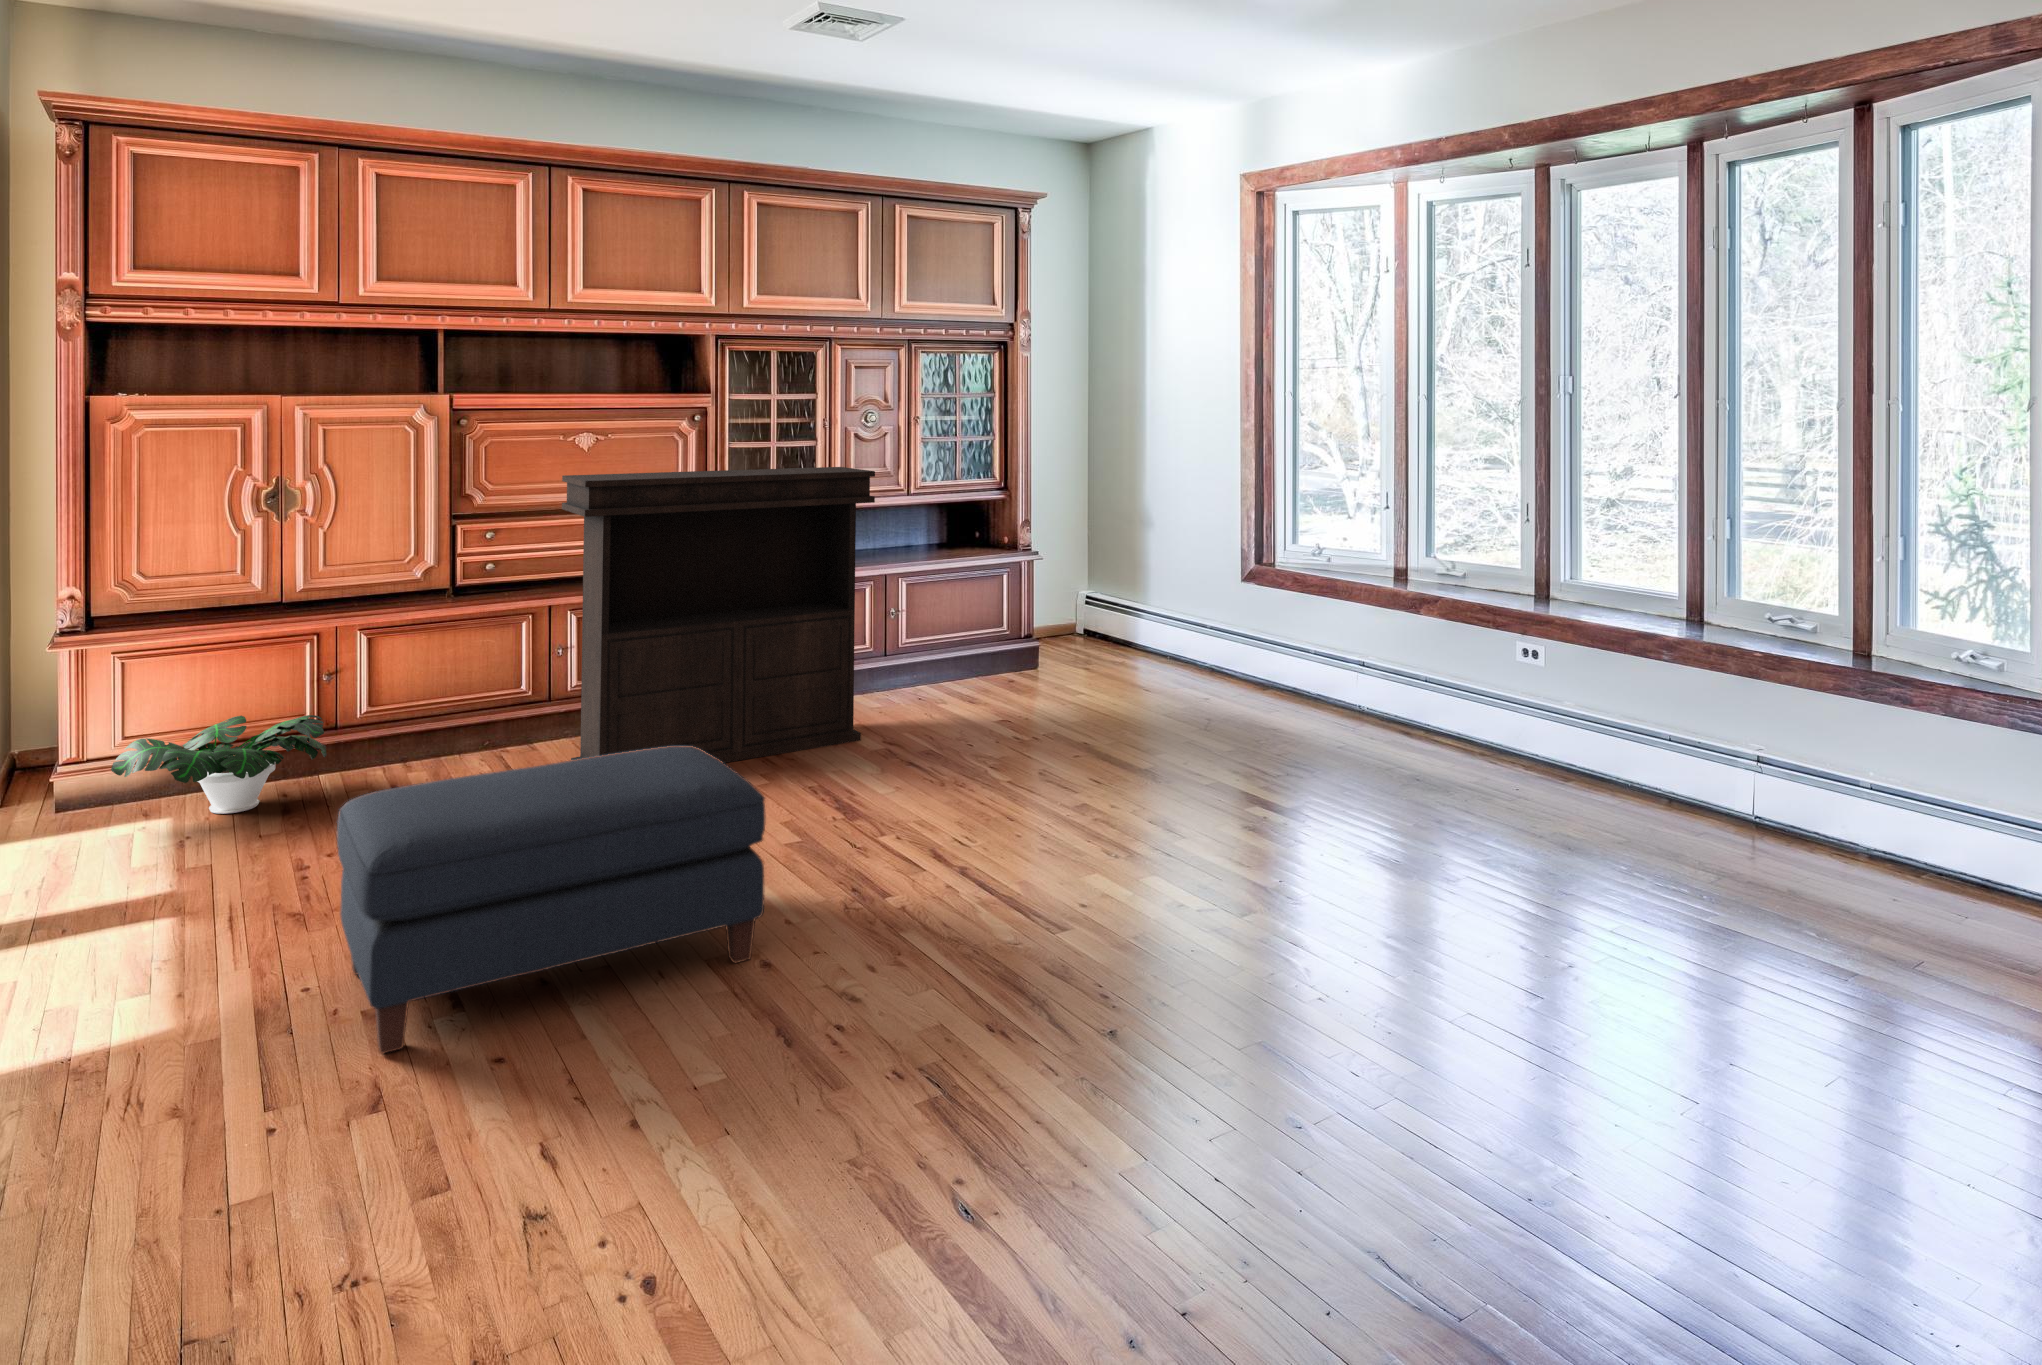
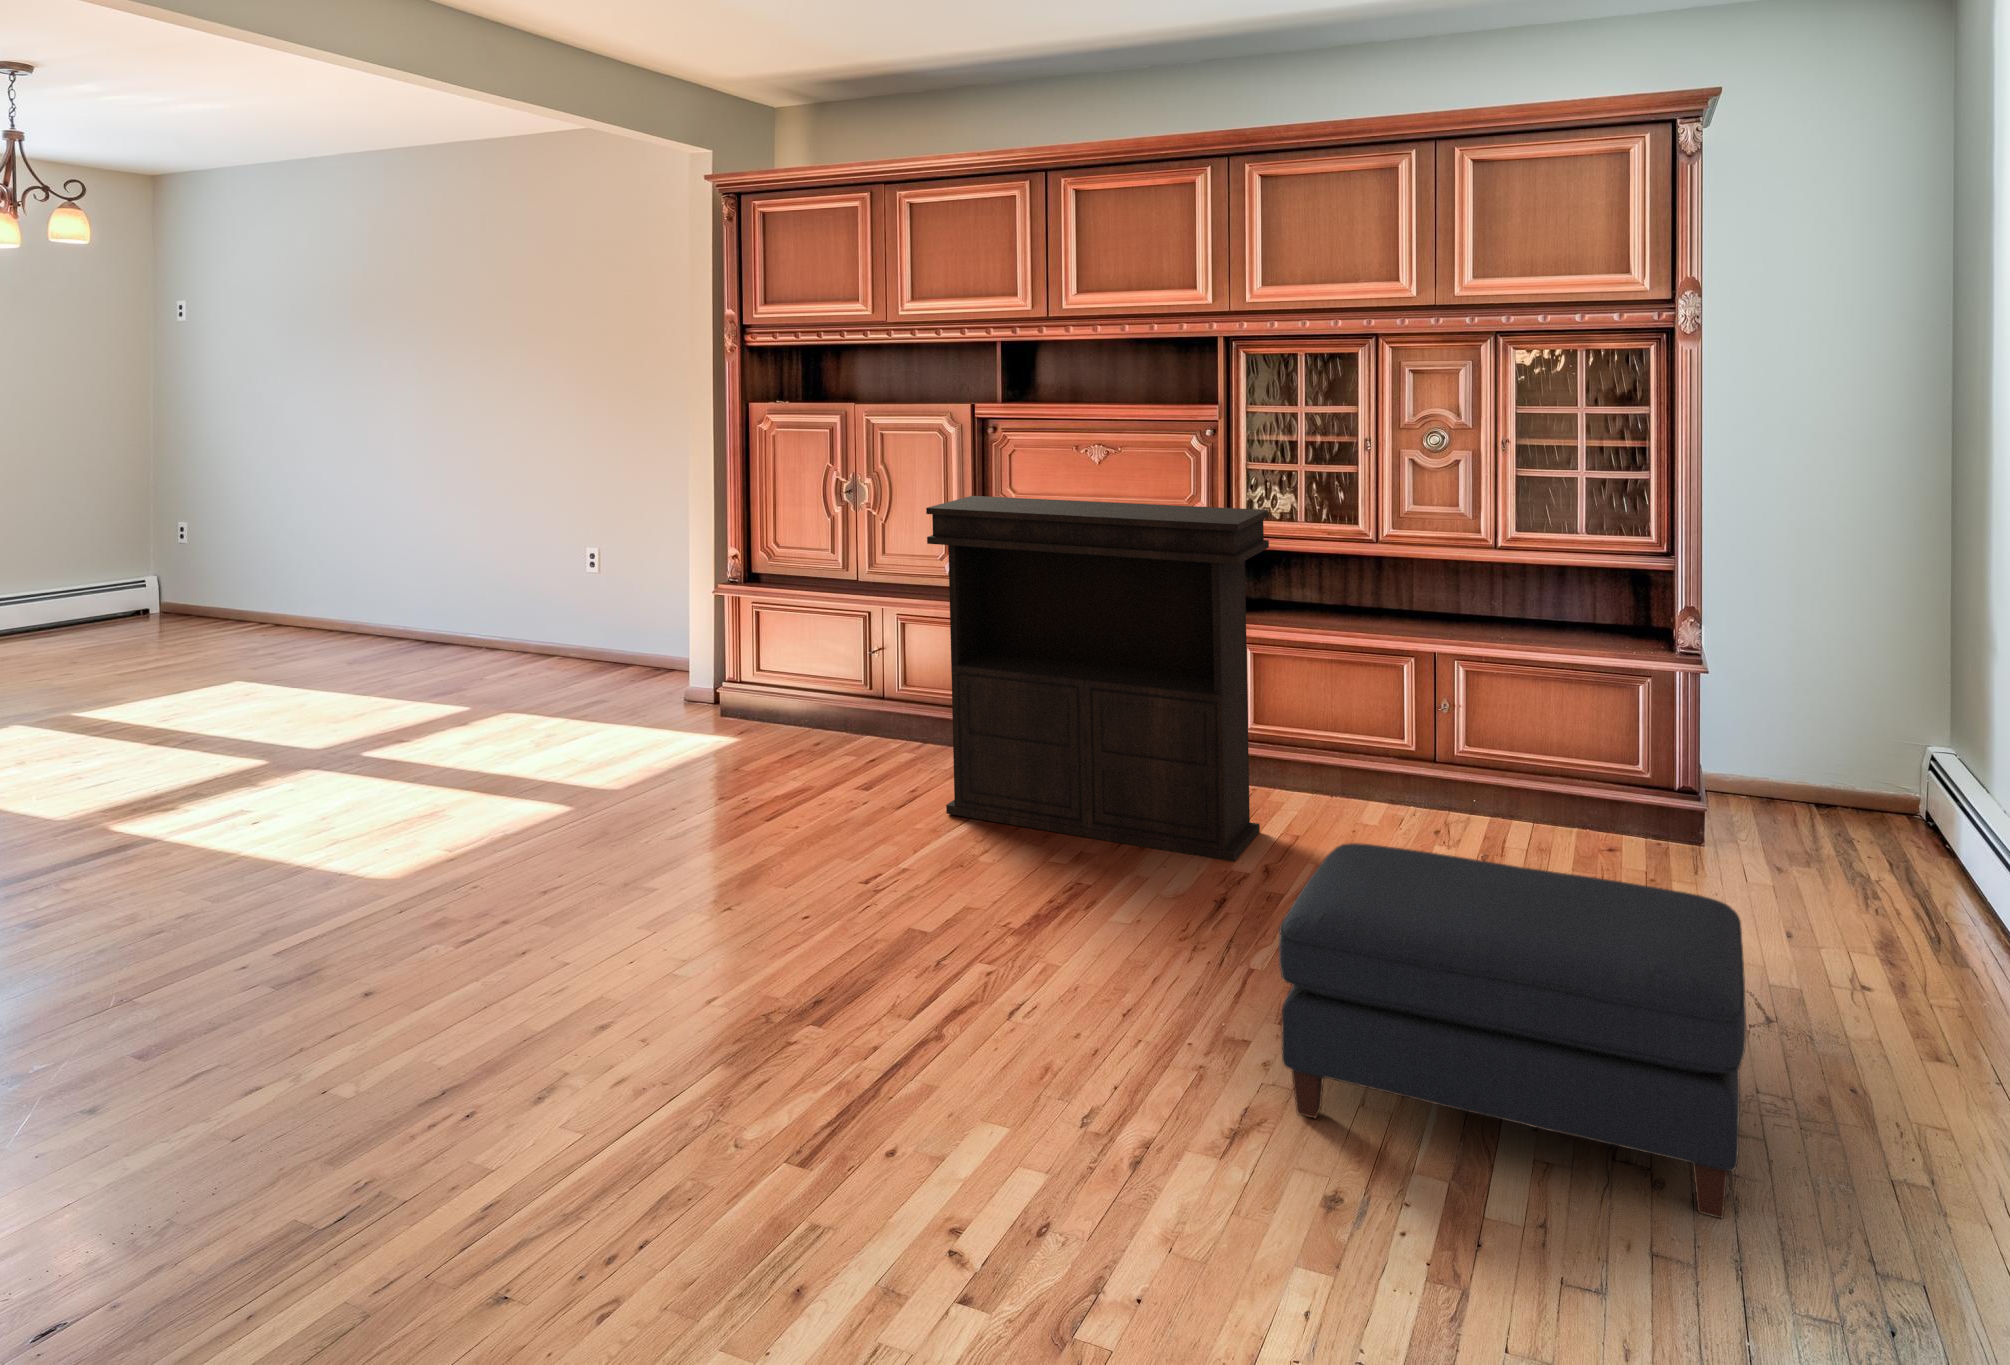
potted plant: present [111,715,327,814] -> none [698,670,851,749]
ottoman: present [337,746,765,1054] -> present [1279,843,1746,1218]

